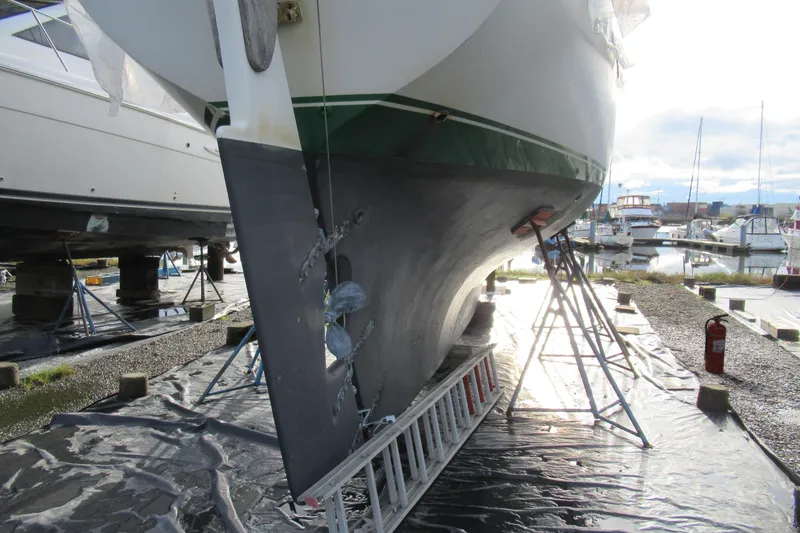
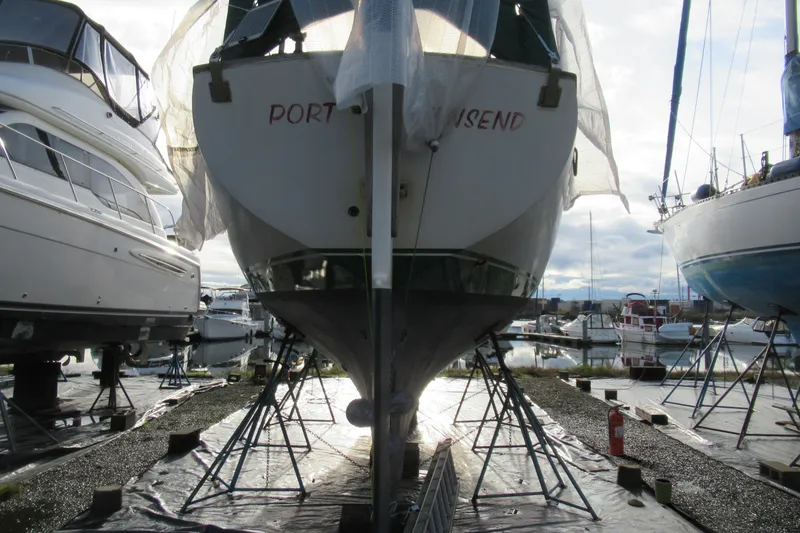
trash can: none [697,406,764,438] -> present [627,478,672,506]

